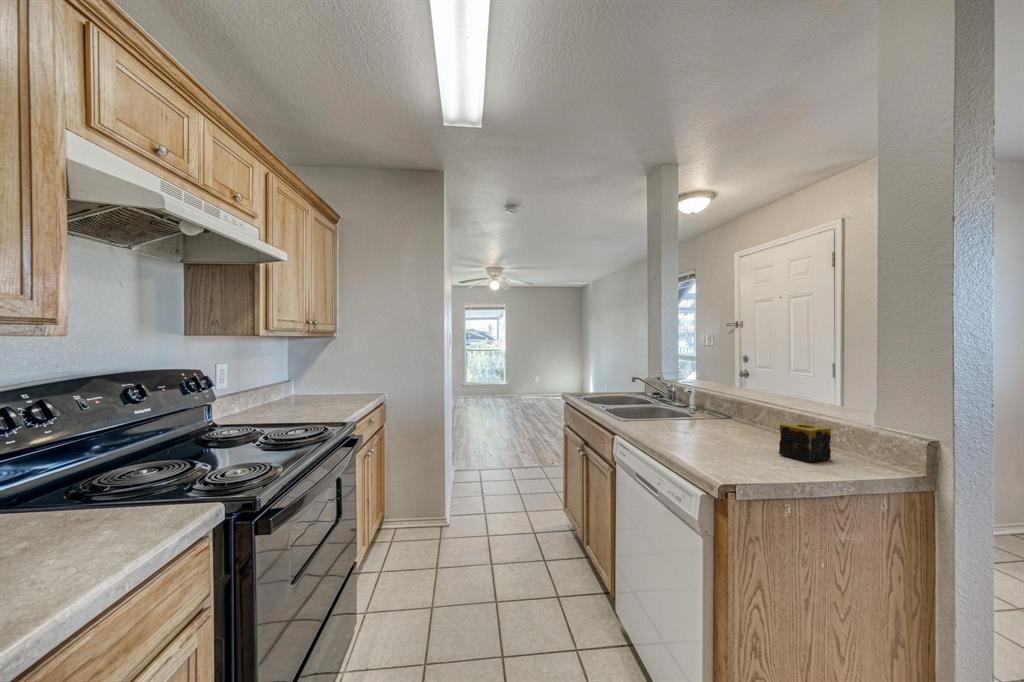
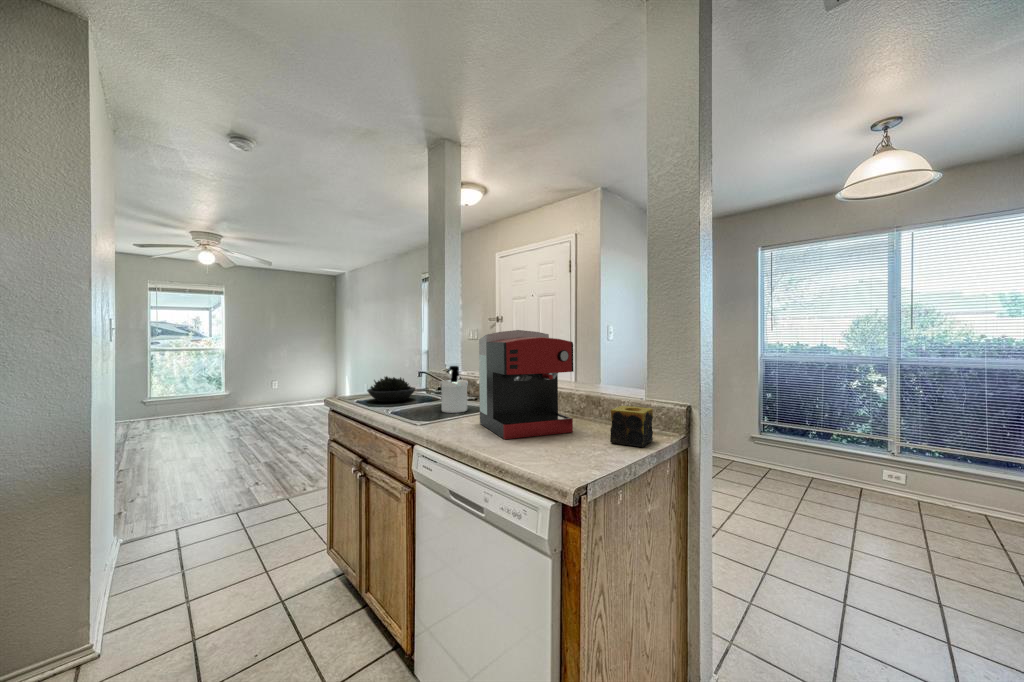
coffee maker: none [671,347,752,442] -> present [479,330,573,439]
soap dispenser: none [646,374,671,415] -> present [440,366,468,413]
succulent plant: none [593,379,632,401] -> present [367,376,415,402]

